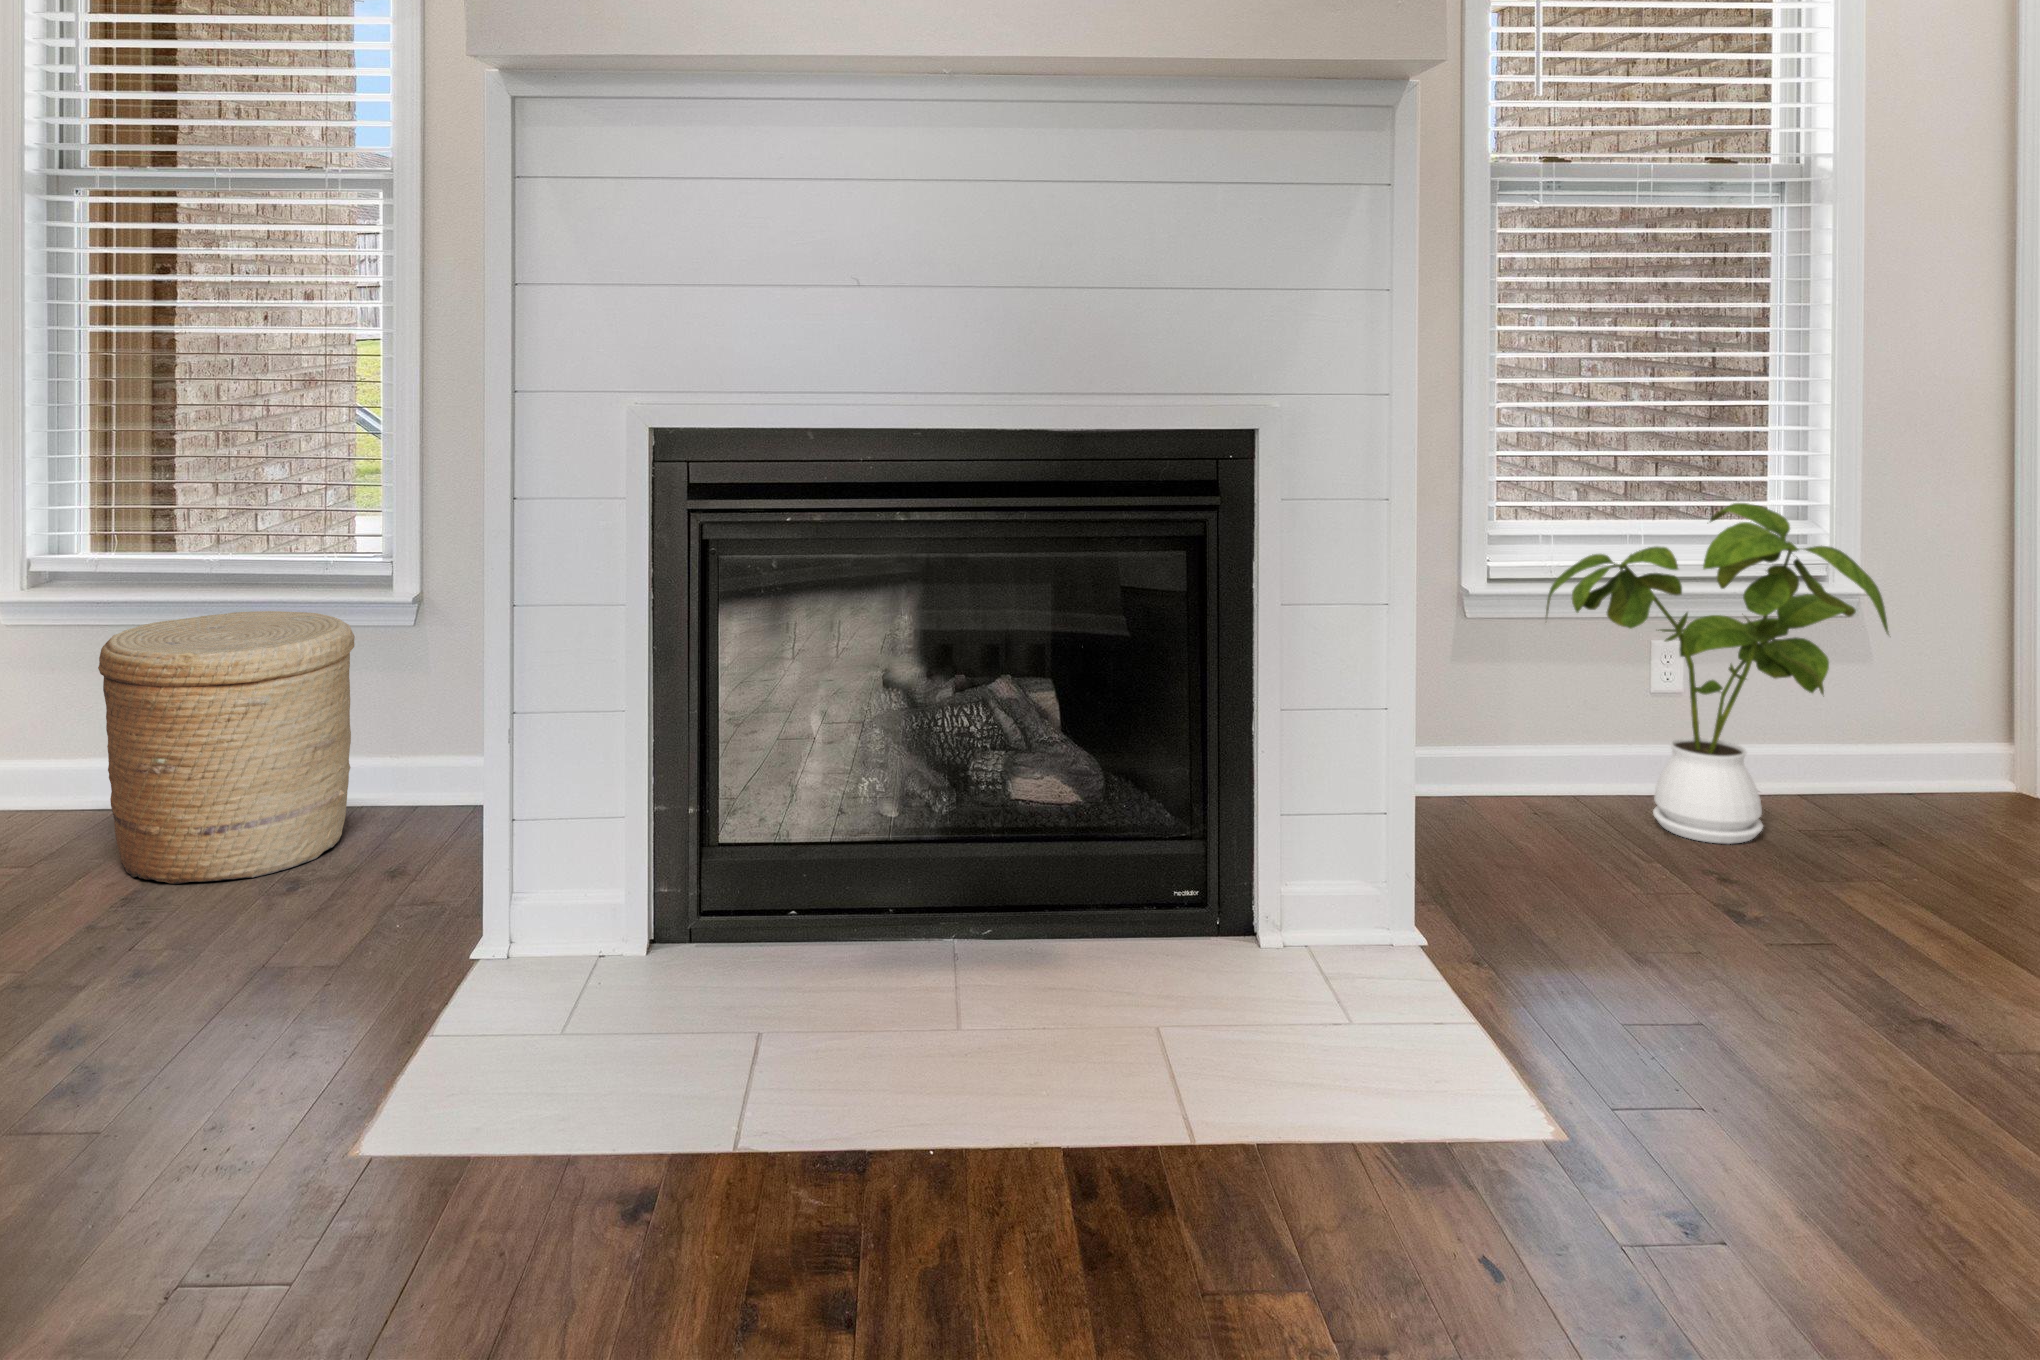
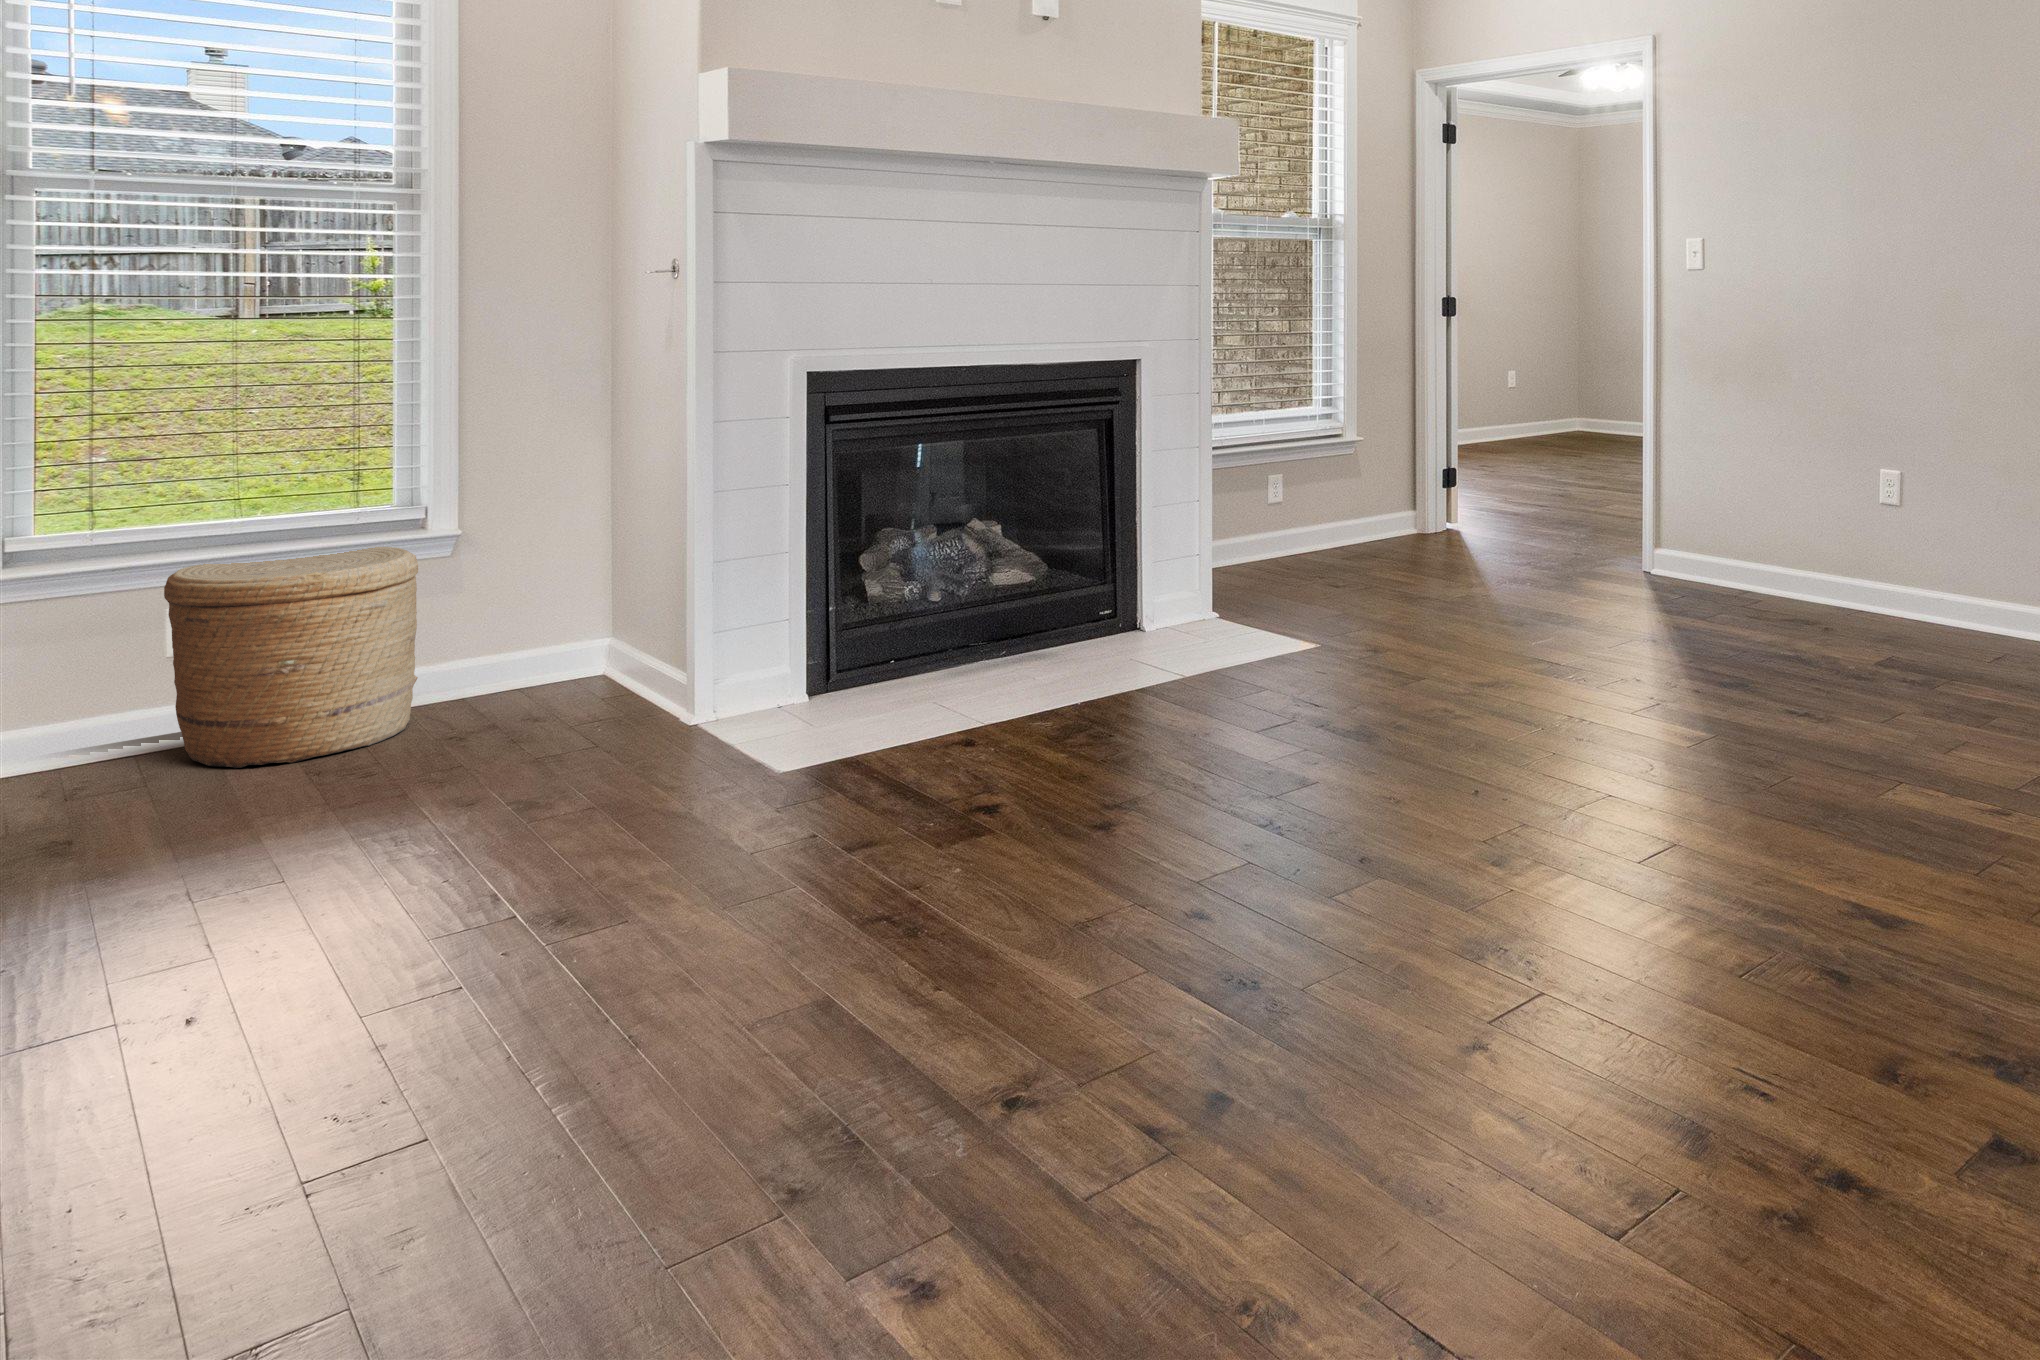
house plant: present [1546,503,1889,844] -> none [1221,394,1390,569]

